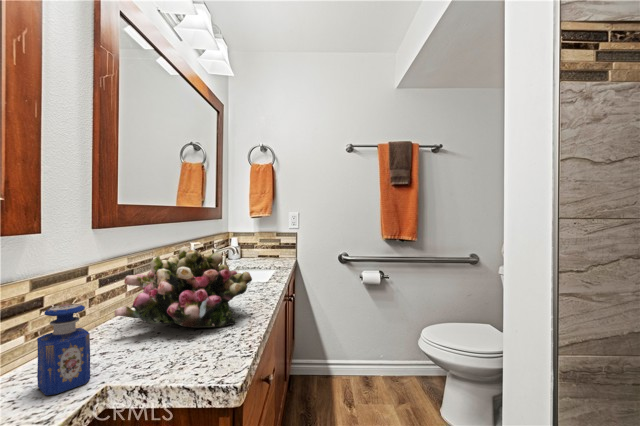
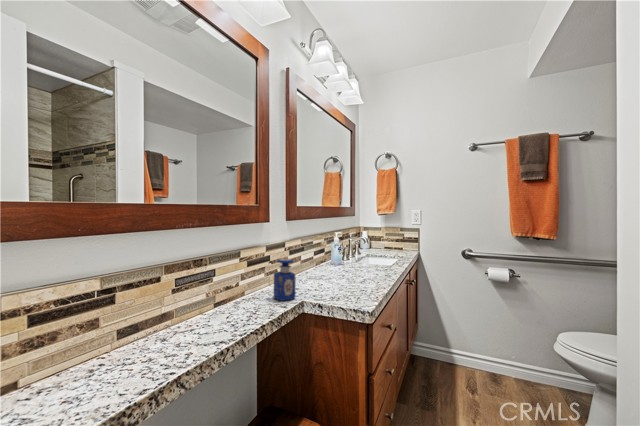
flower arrangement: present [114,247,252,328] -> none [300,234,379,286]

